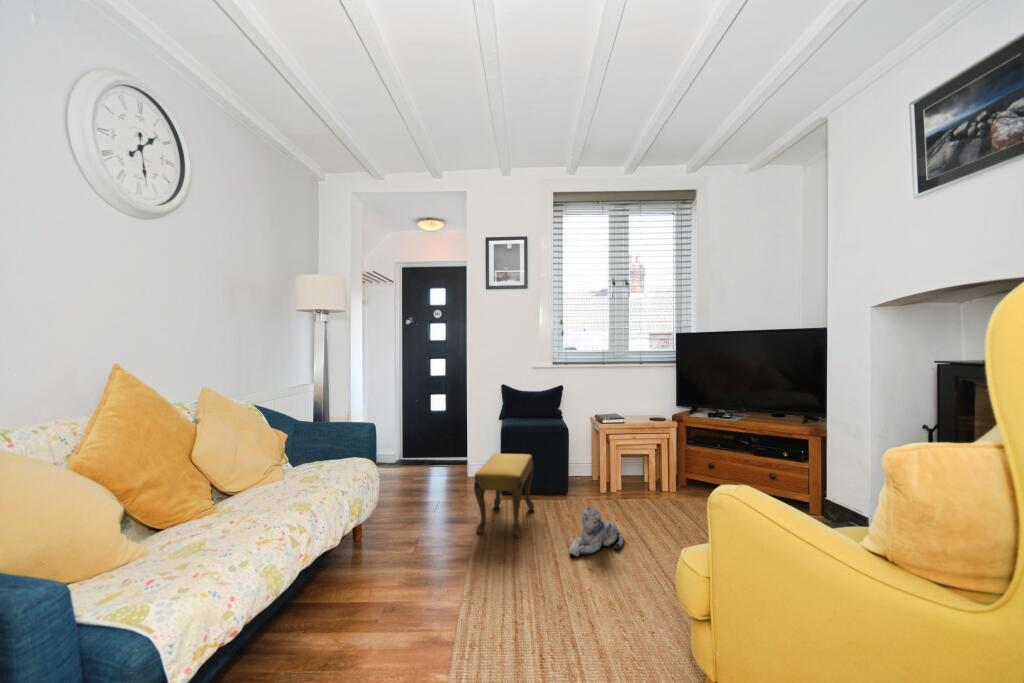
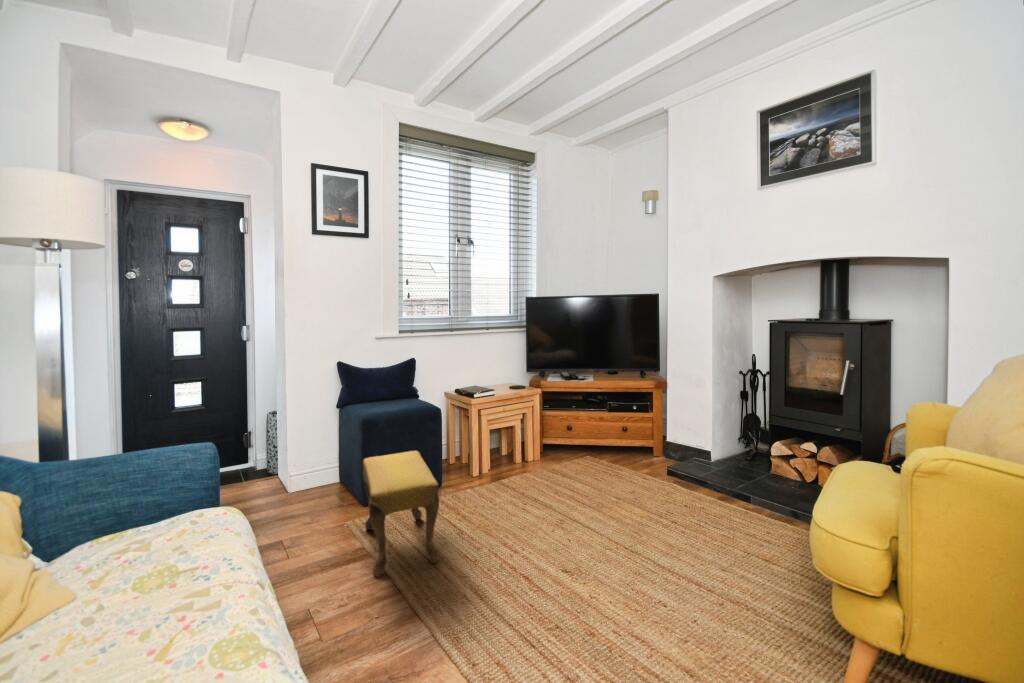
plush toy: present [569,508,624,556] -> none [508,502,555,564]

